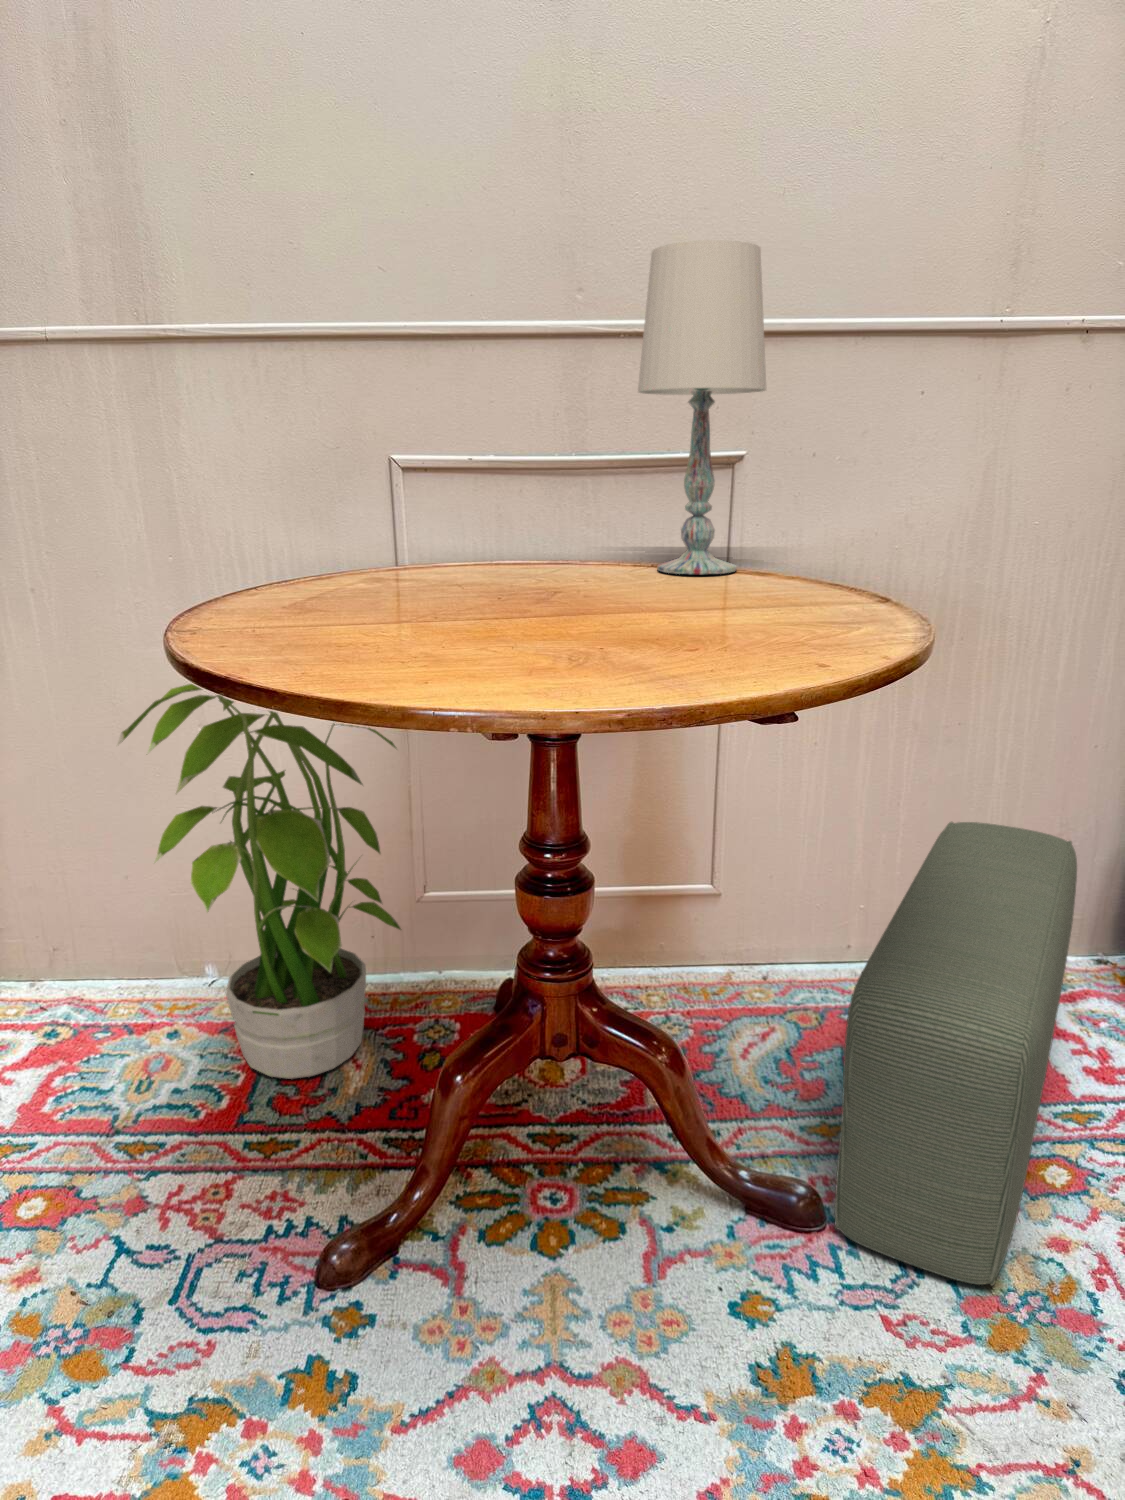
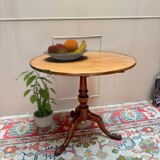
table lamp: present [638,240,766,574] -> none [89,7,107,53]
fruit bowl: none [279,469,597,617] -> present [44,39,88,61]
pouf: present [834,822,1077,1285] -> none [123,84,150,145]

